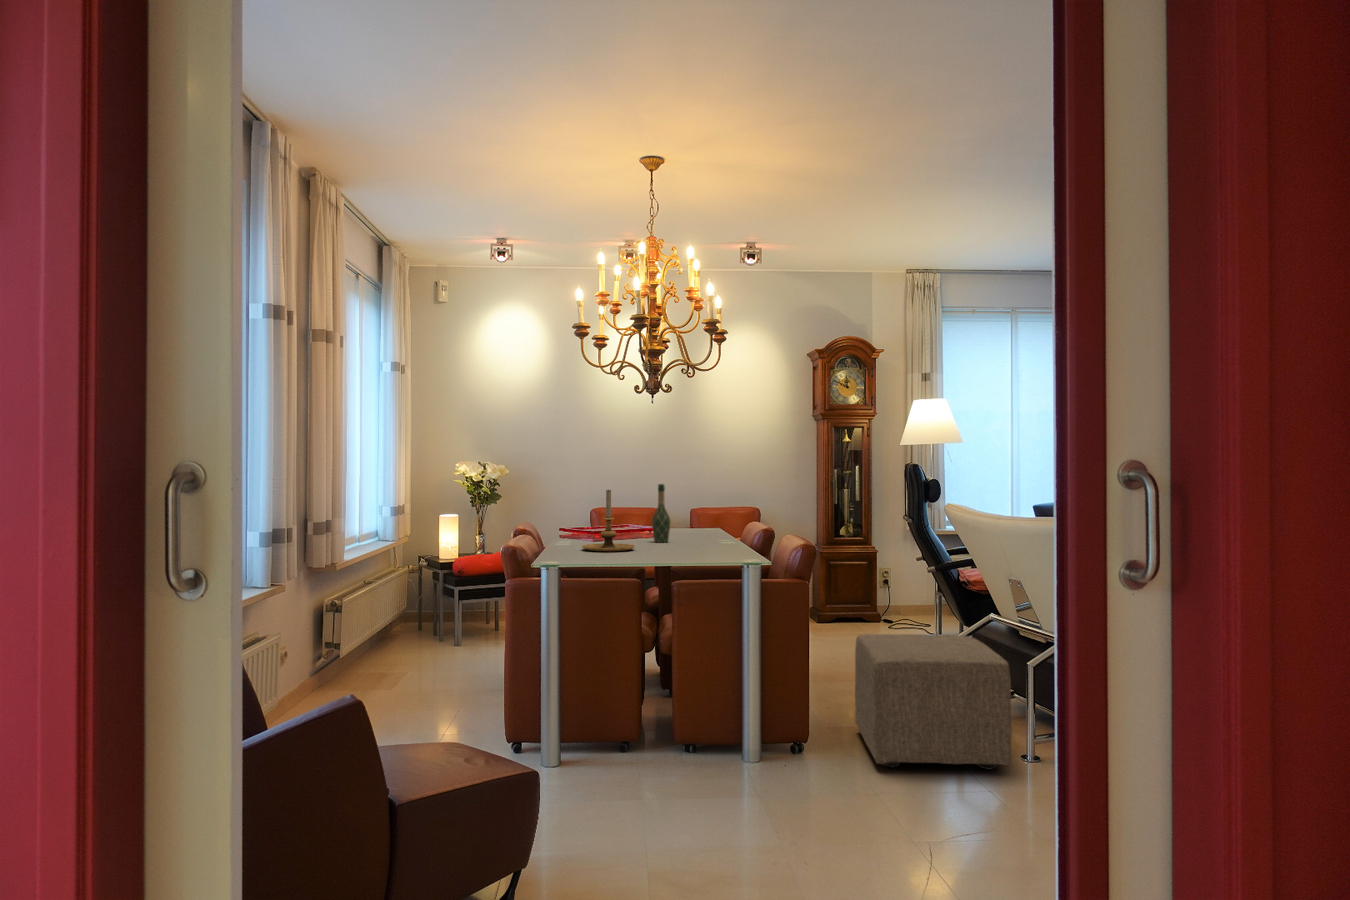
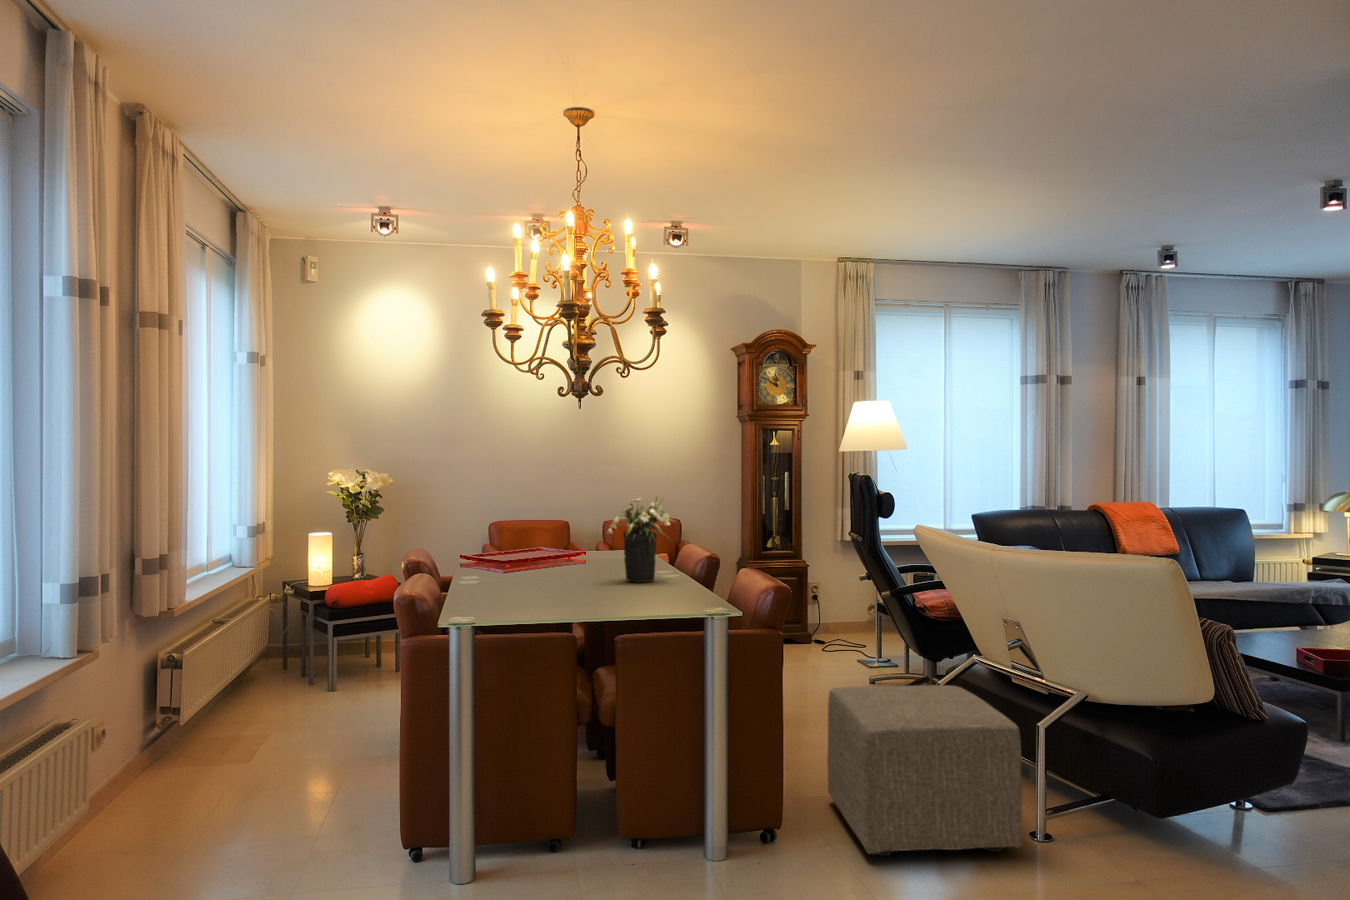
flower arrangement: none [673,475,732,547] -> present [607,497,670,583]
wine bottle: present [652,484,670,542] -> none [577,505,599,576]
candle holder: present [582,490,635,552] -> none [496,517,562,595]

